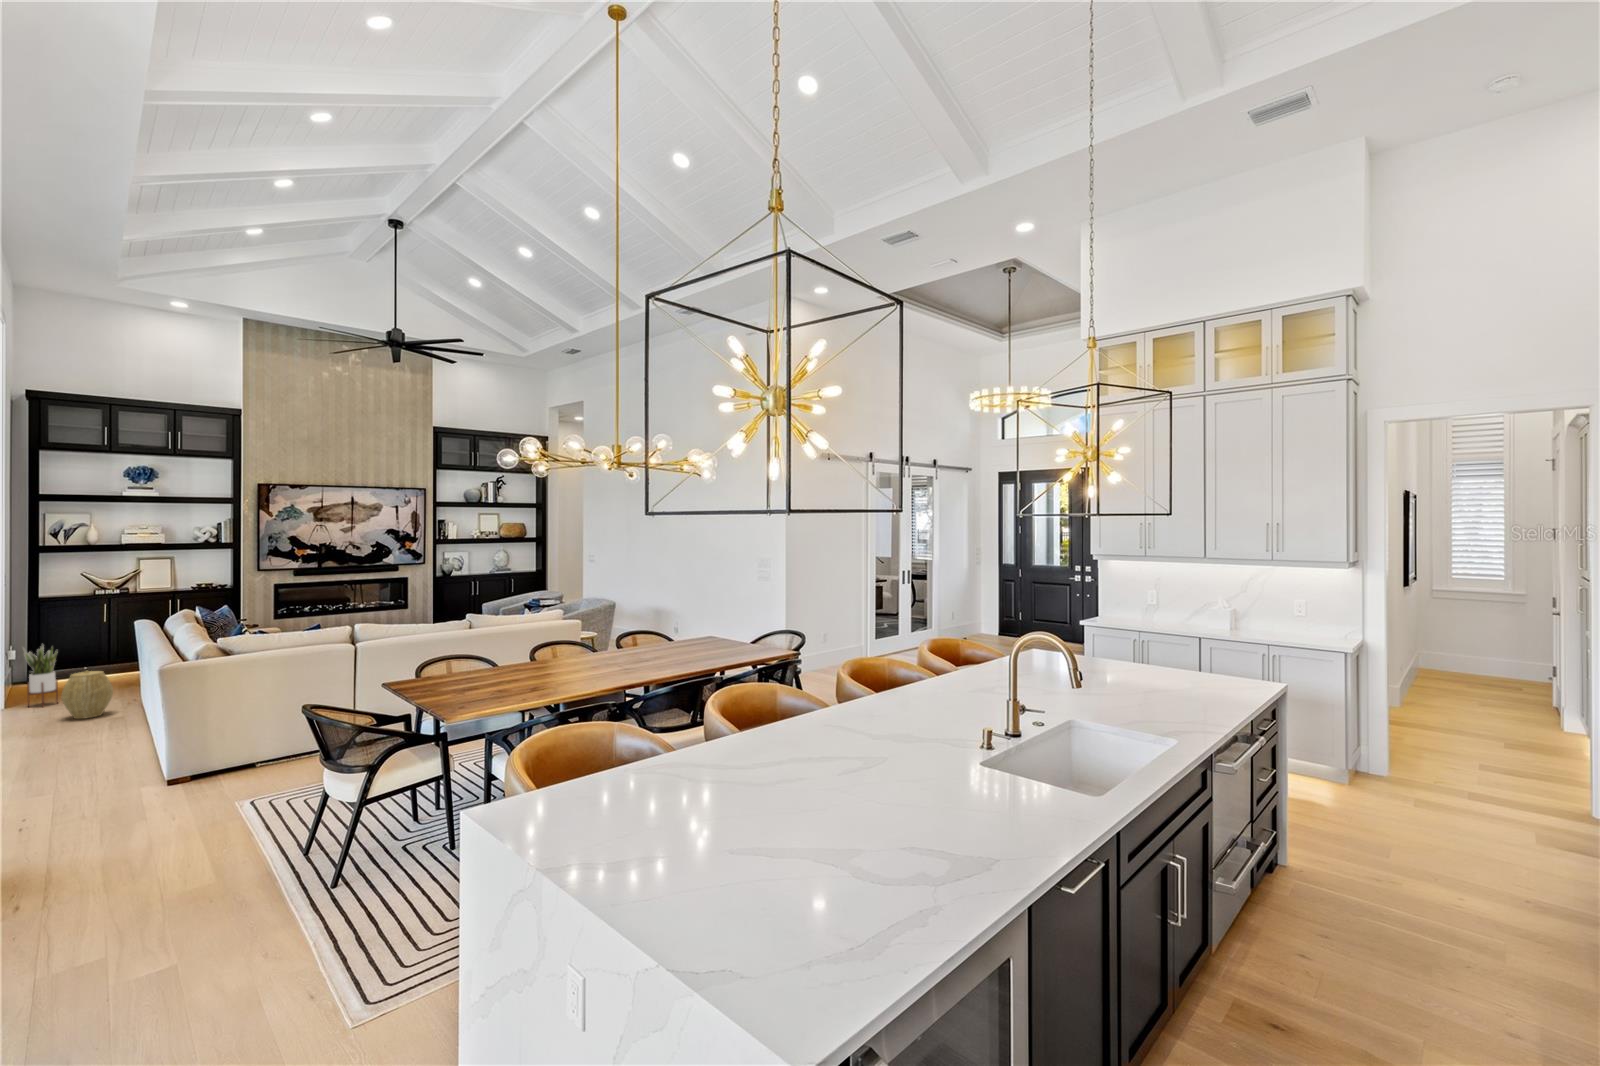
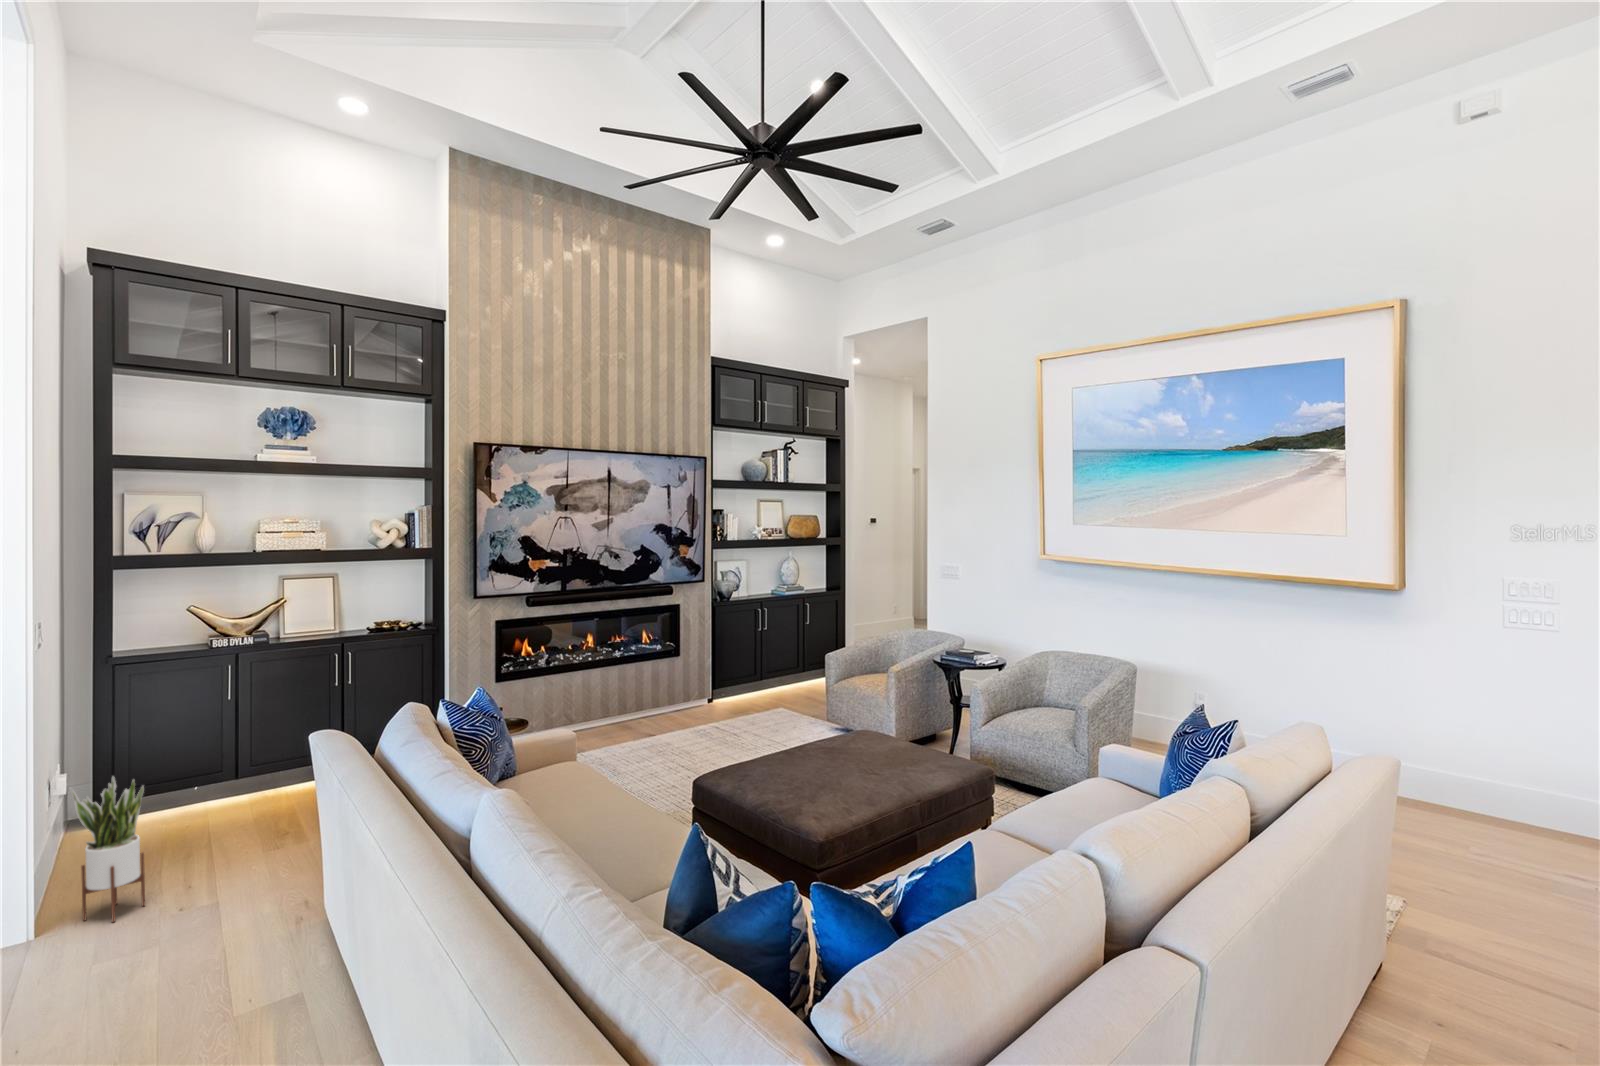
woven basket: present [62,671,113,719] -> none [151,858,263,989]

